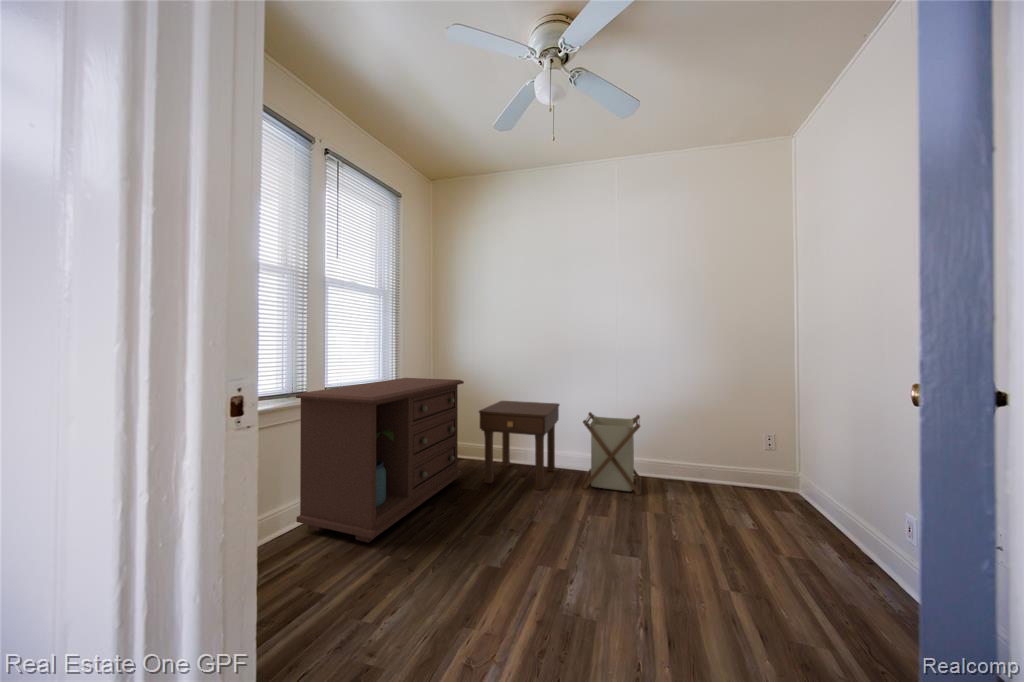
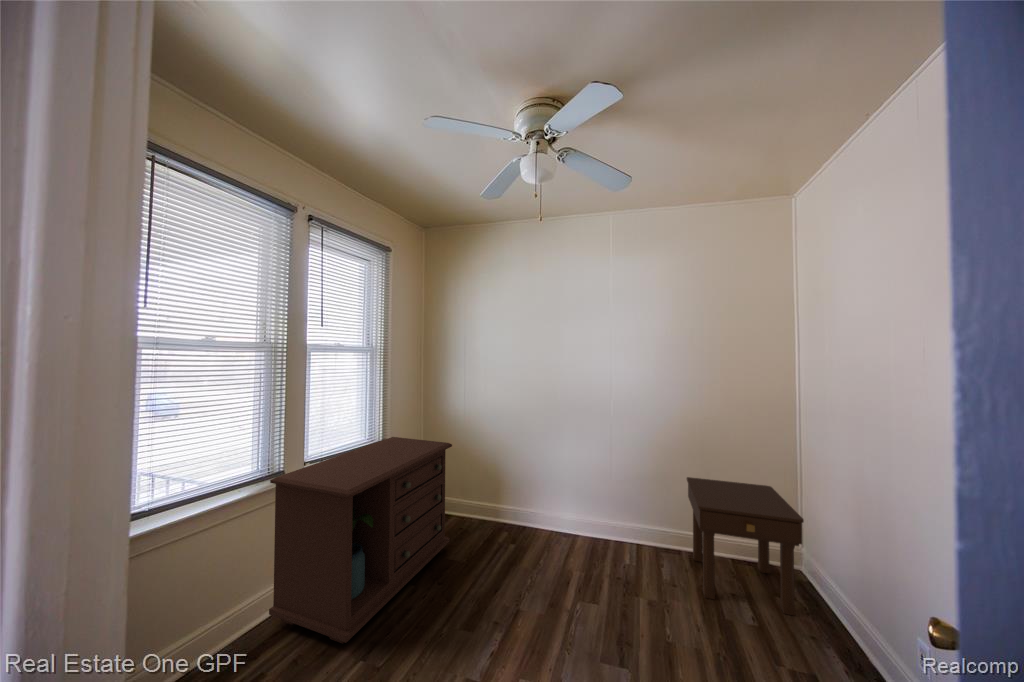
nightstand: present [479,401,559,490] -> present [687,477,804,616]
laundry basket: present [583,412,640,495] -> none [574,474,636,573]

